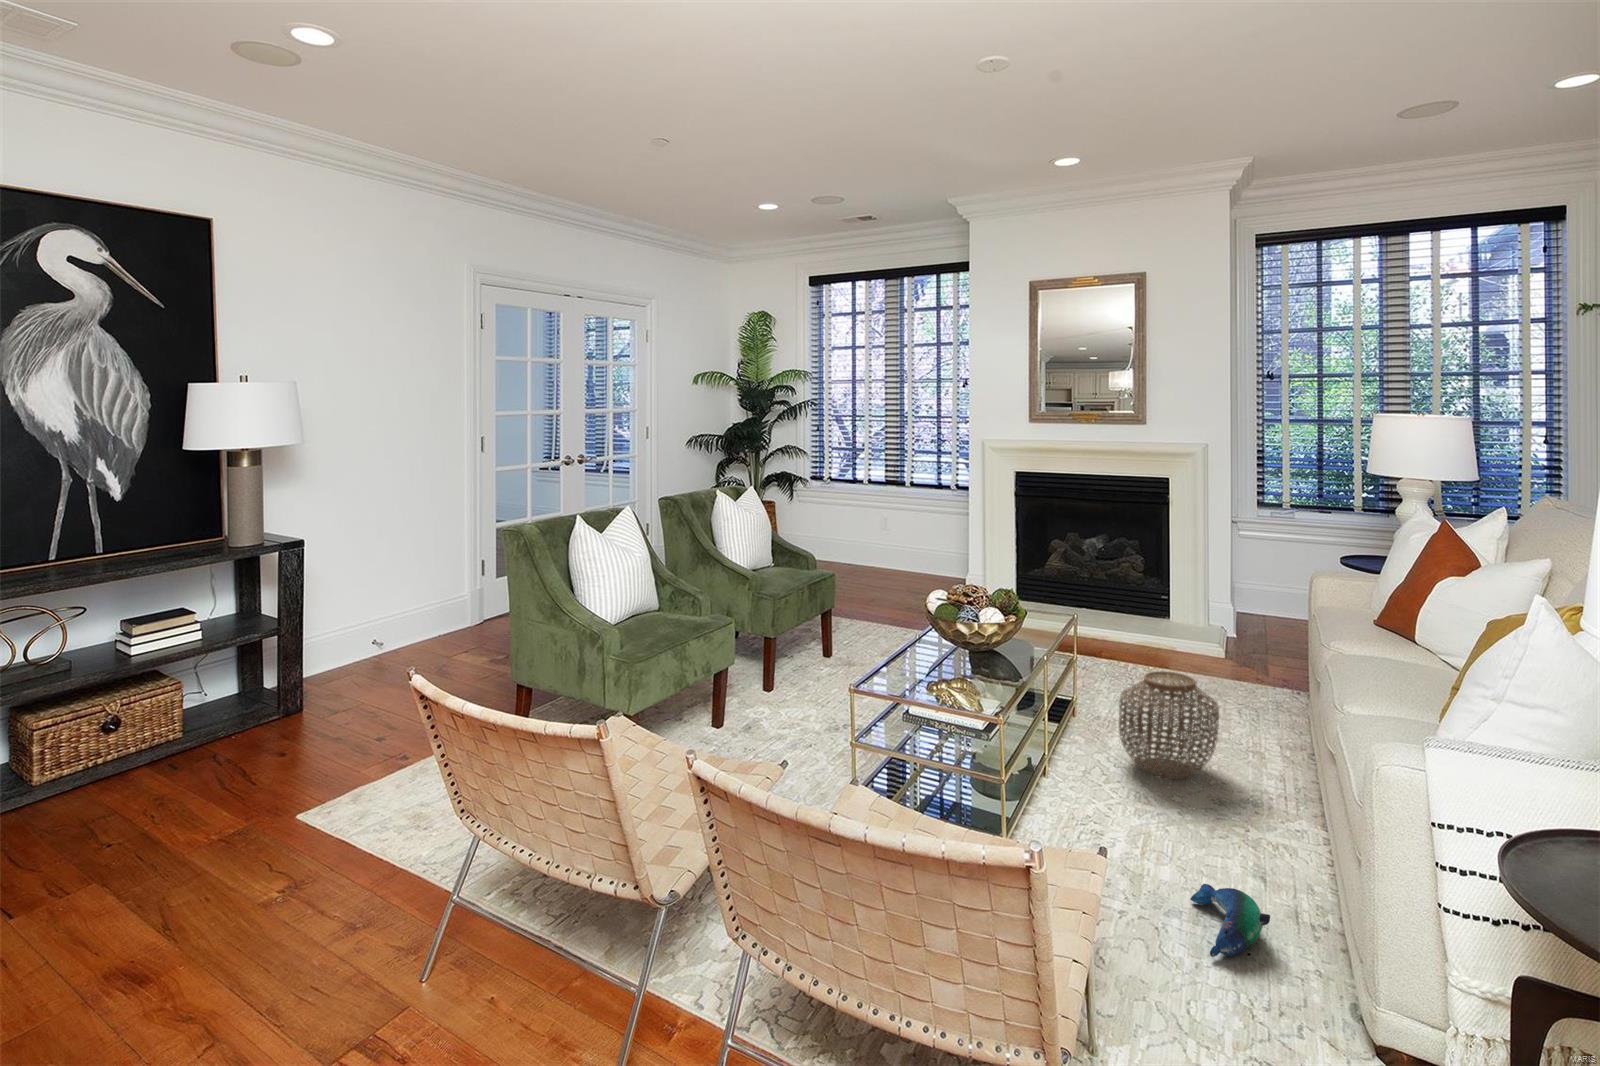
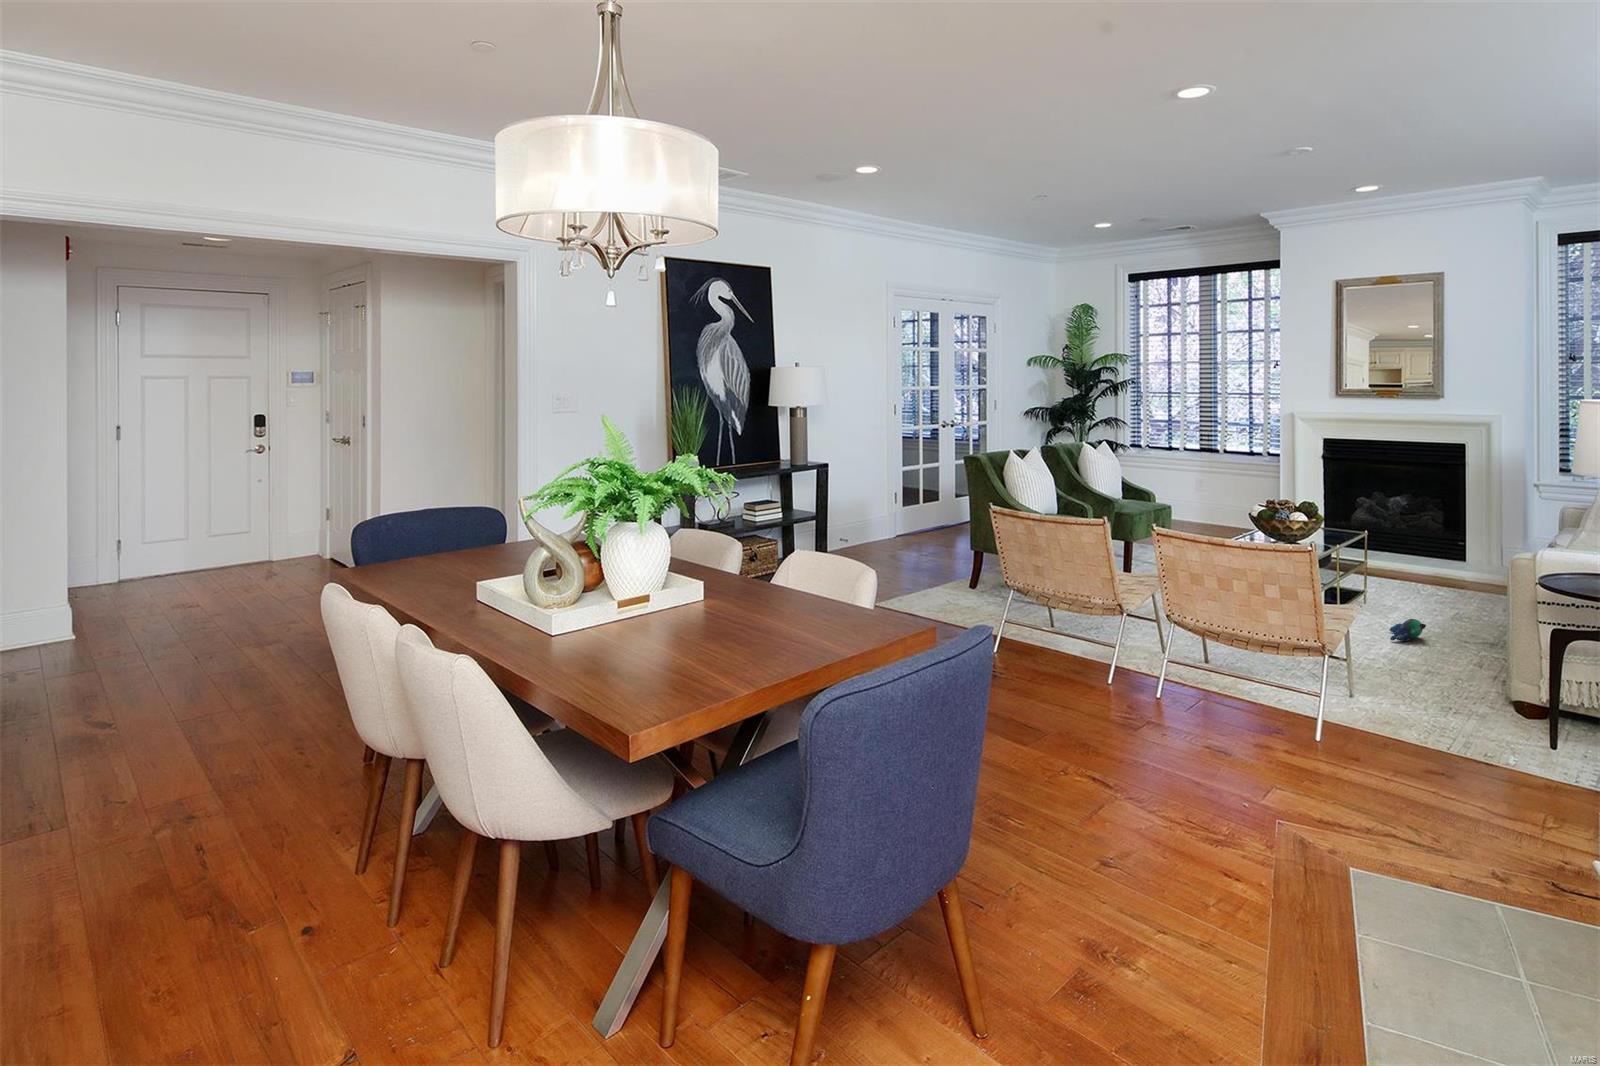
woven basket: present [1119,671,1219,779] -> none [1369,542,1437,606]

